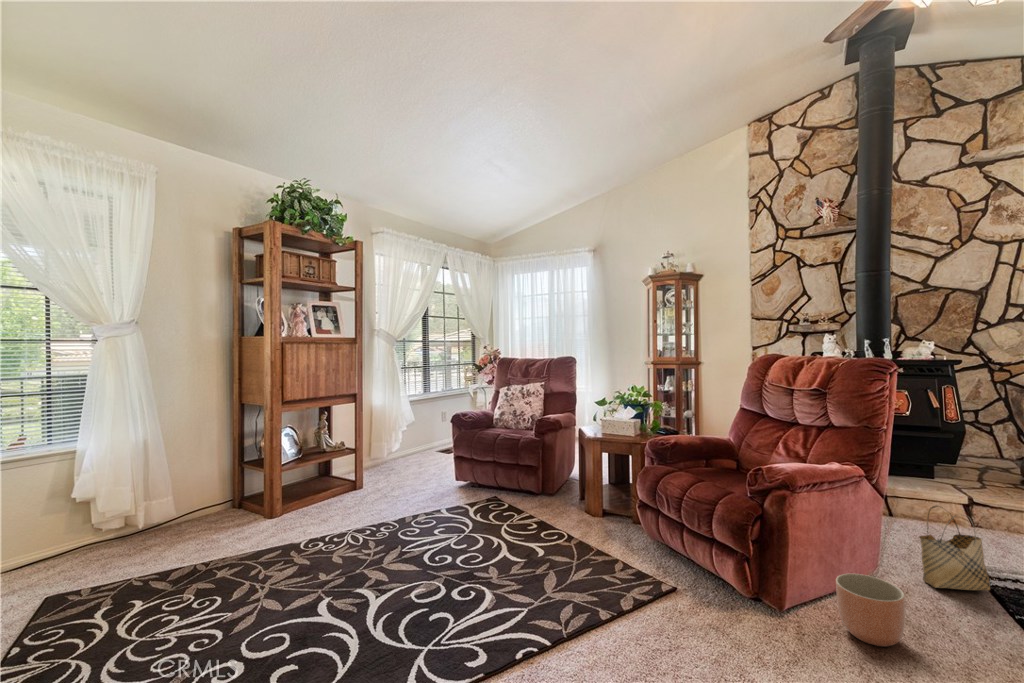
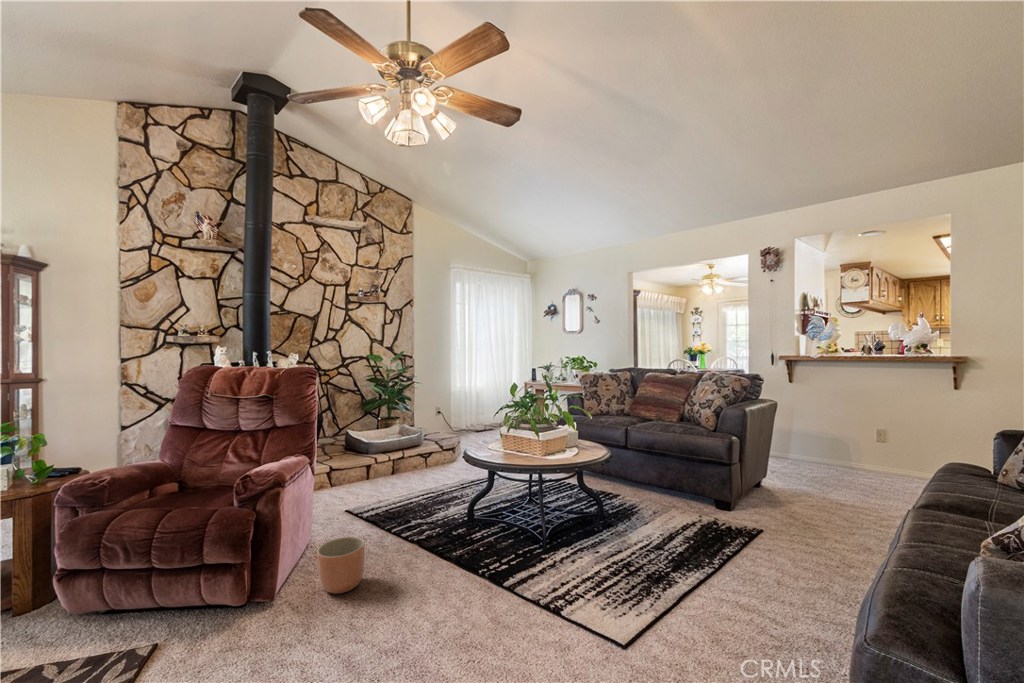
woven basket: present [919,506,990,591] -> none [335,472,370,533]

